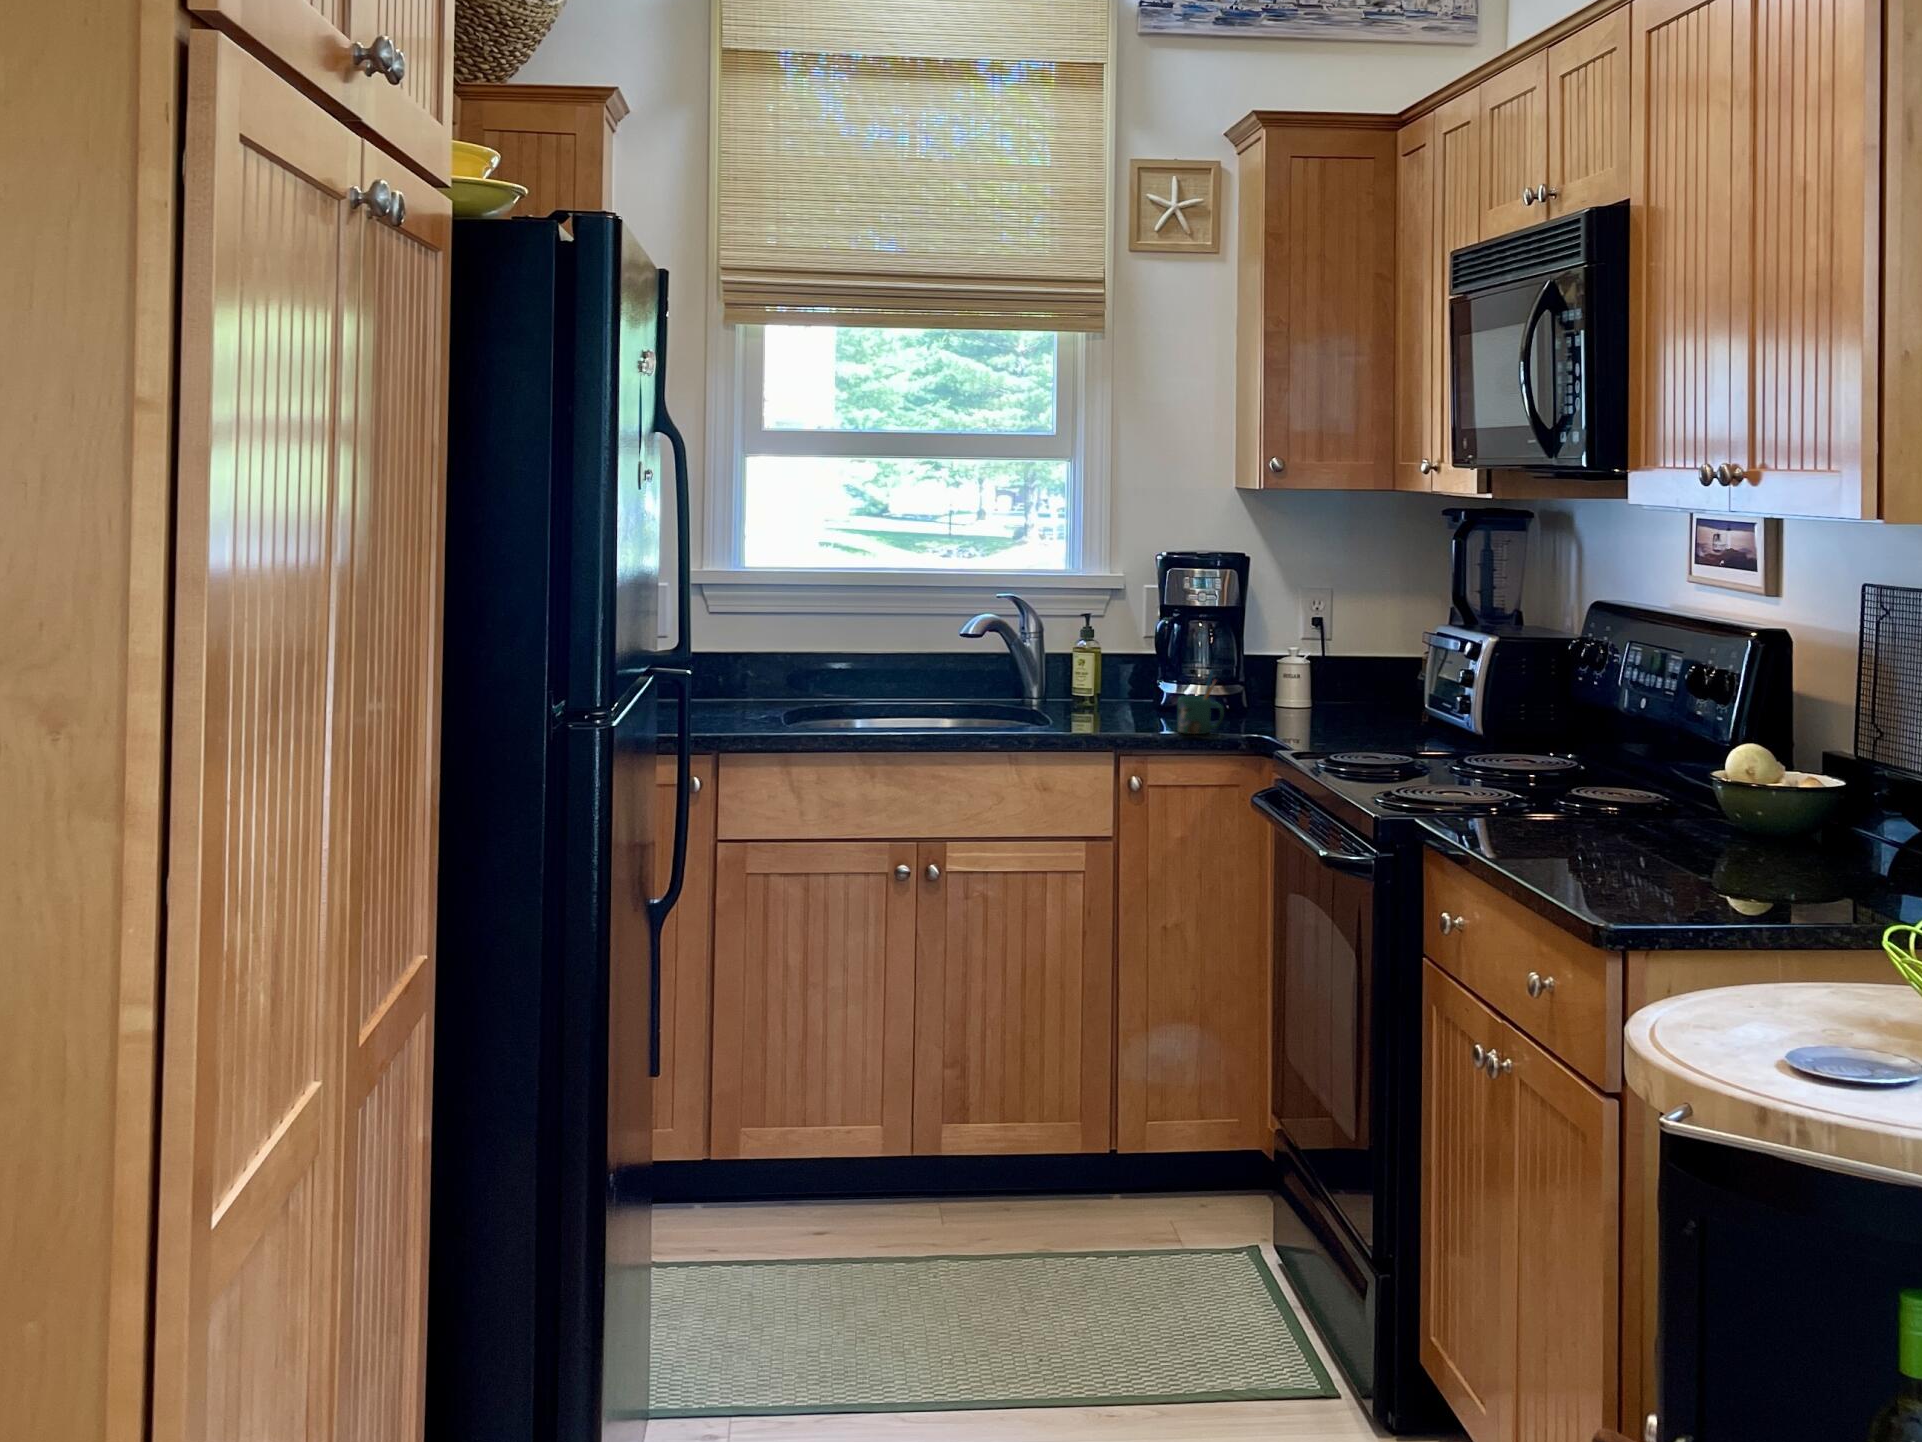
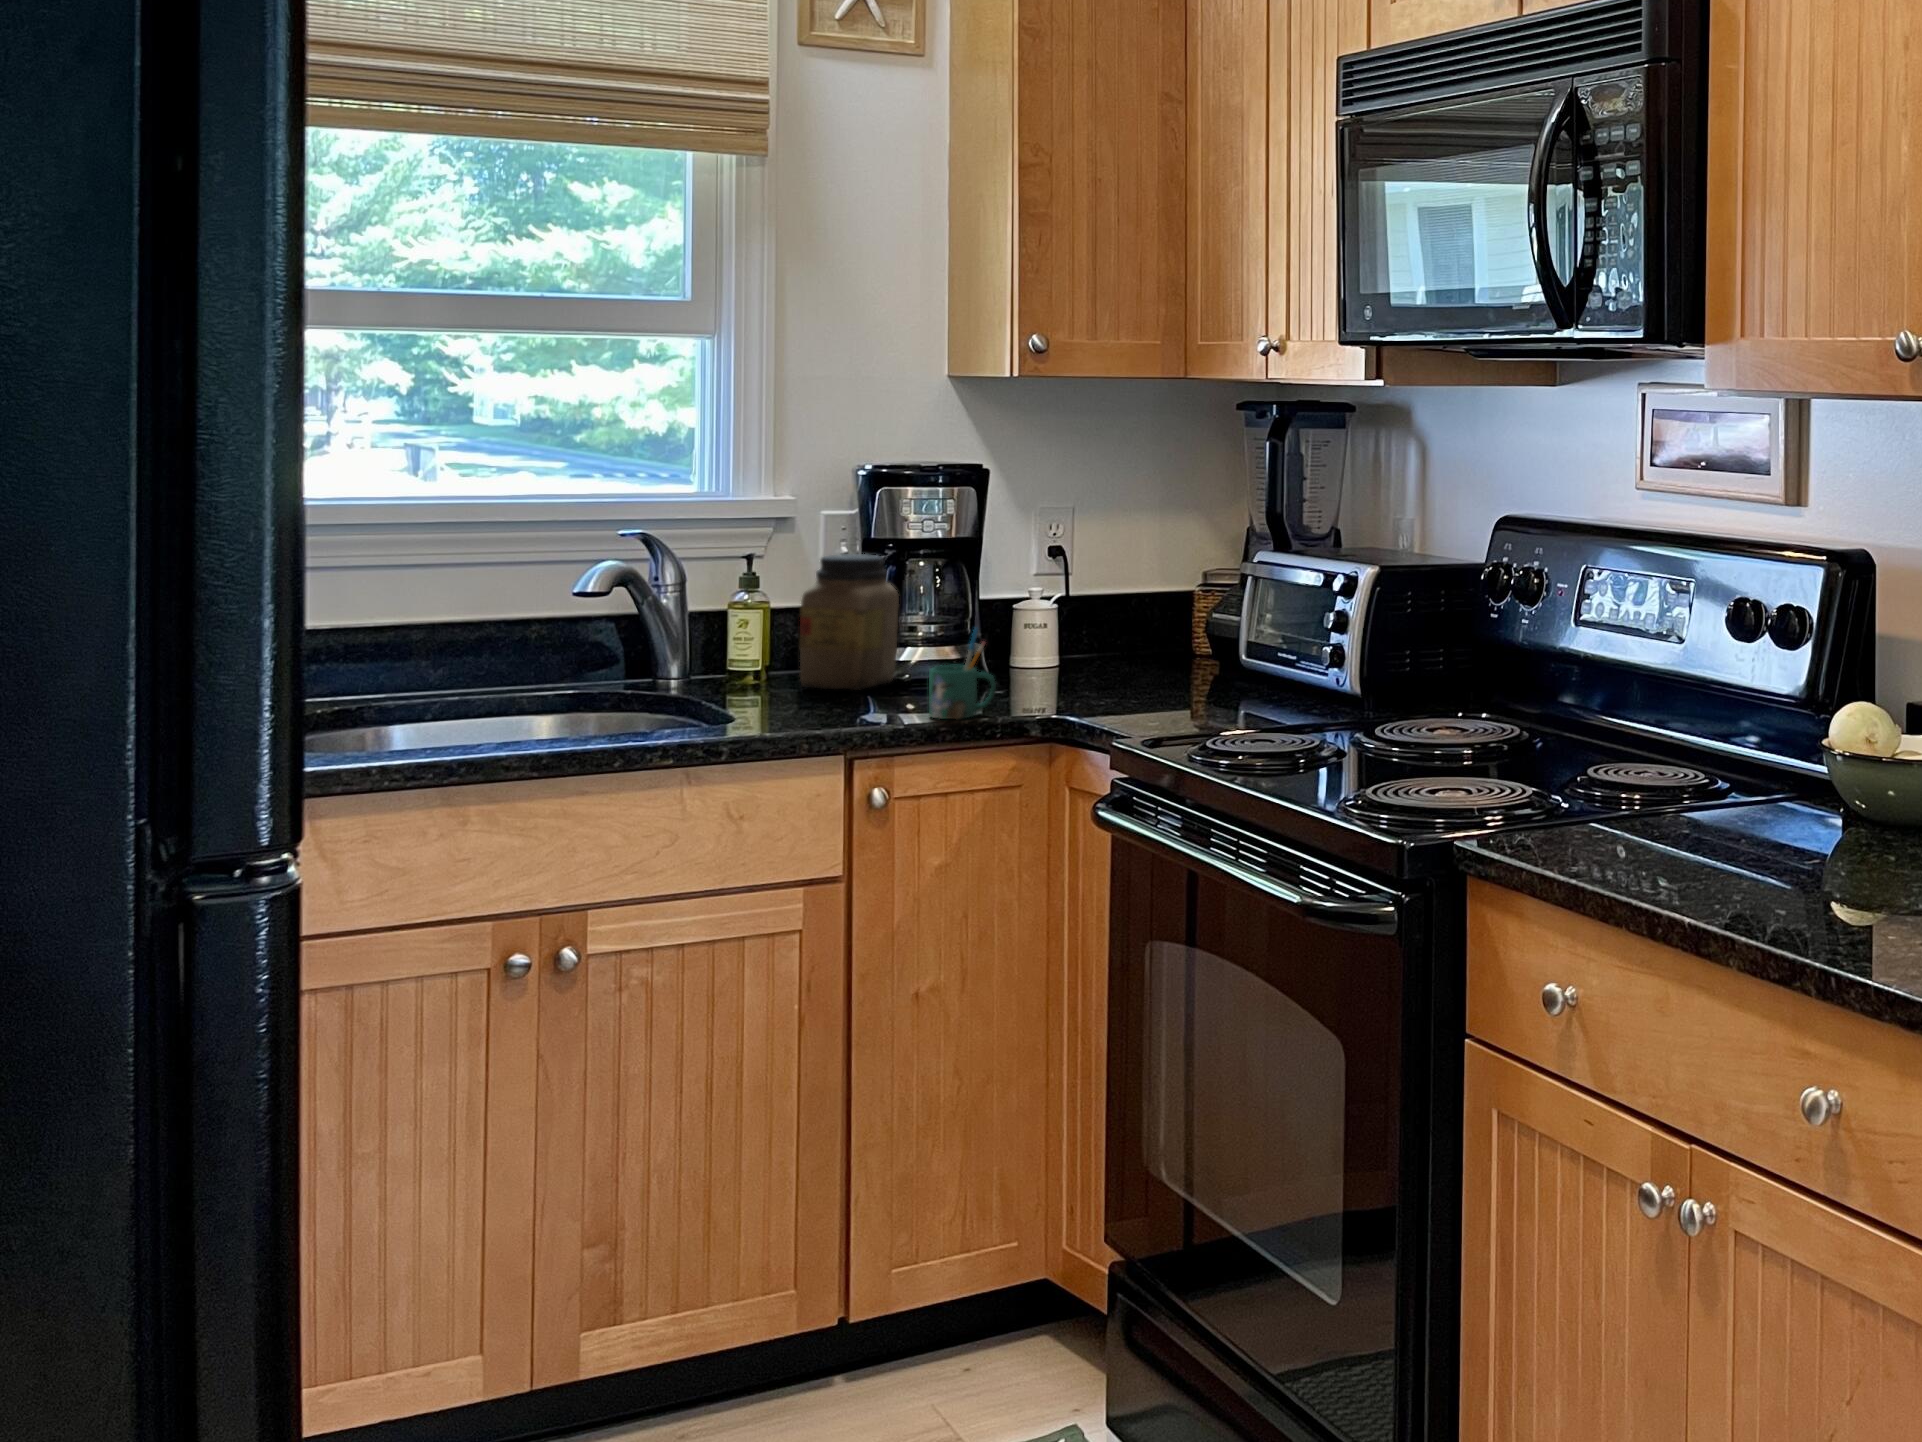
jar: none [1110,617,1180,713] -> present [800,554,899,690]

